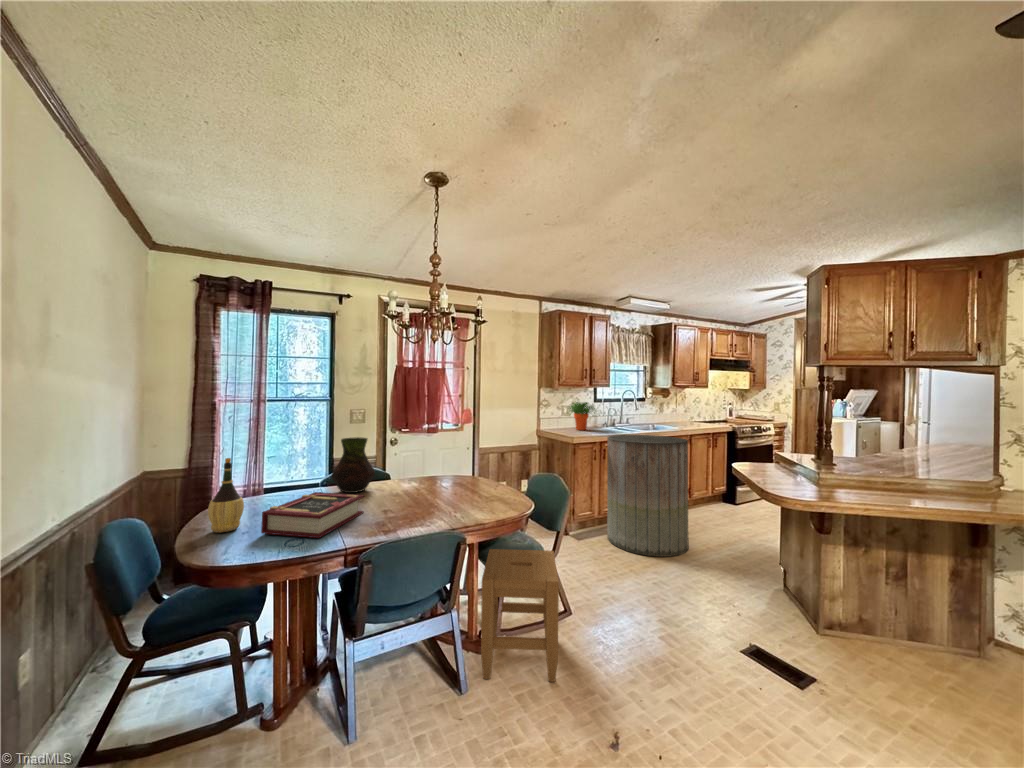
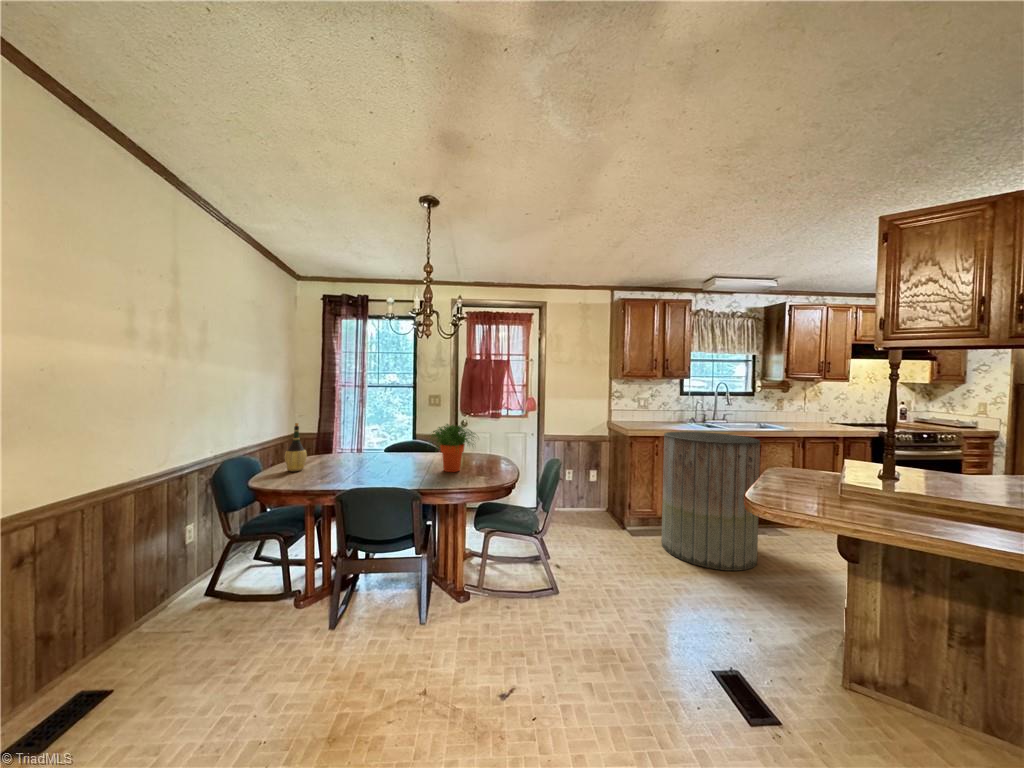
potted plant: present [570,402,595,430] -> present [431,424,474,472]
vase: present [332,437,375,493] -> none [380,416,413,458]
book: present [261,492,364,538] -> none [308,453,382,482]
stool: present [481,549,559,682] -> none [448,518,533,636]

